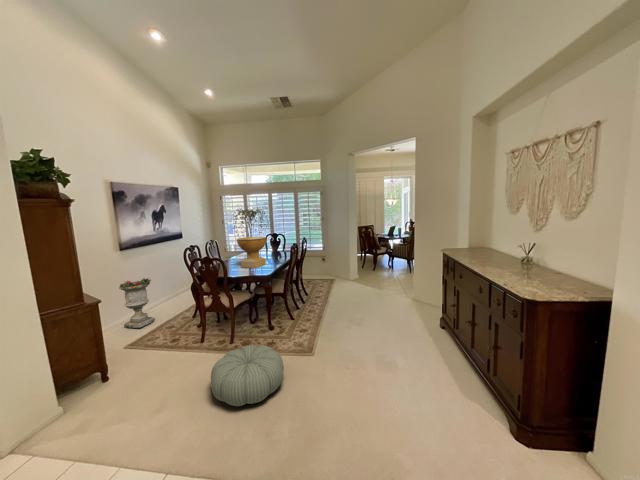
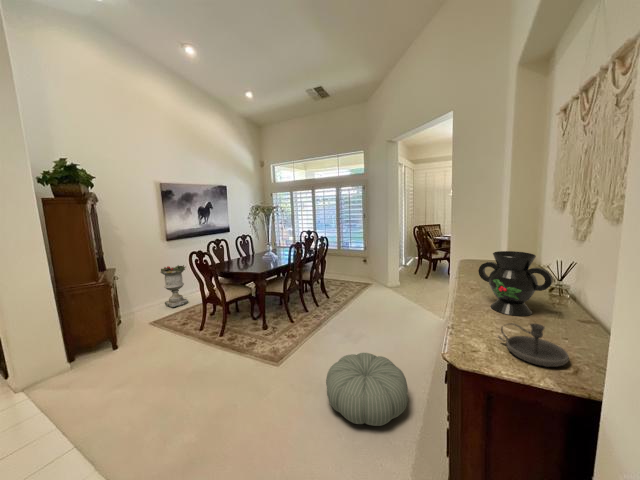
decorative bowl: present [237,237,267,269] -> none [248,233,277,265]
decorative vase: none [491,237,537,275] -> present [478,251,553,316]
candlestick: none [533,272,574,293] -> present [498,323,569,367]
pouf: present [211,345,284,406] -> present [326,353,408,426]

